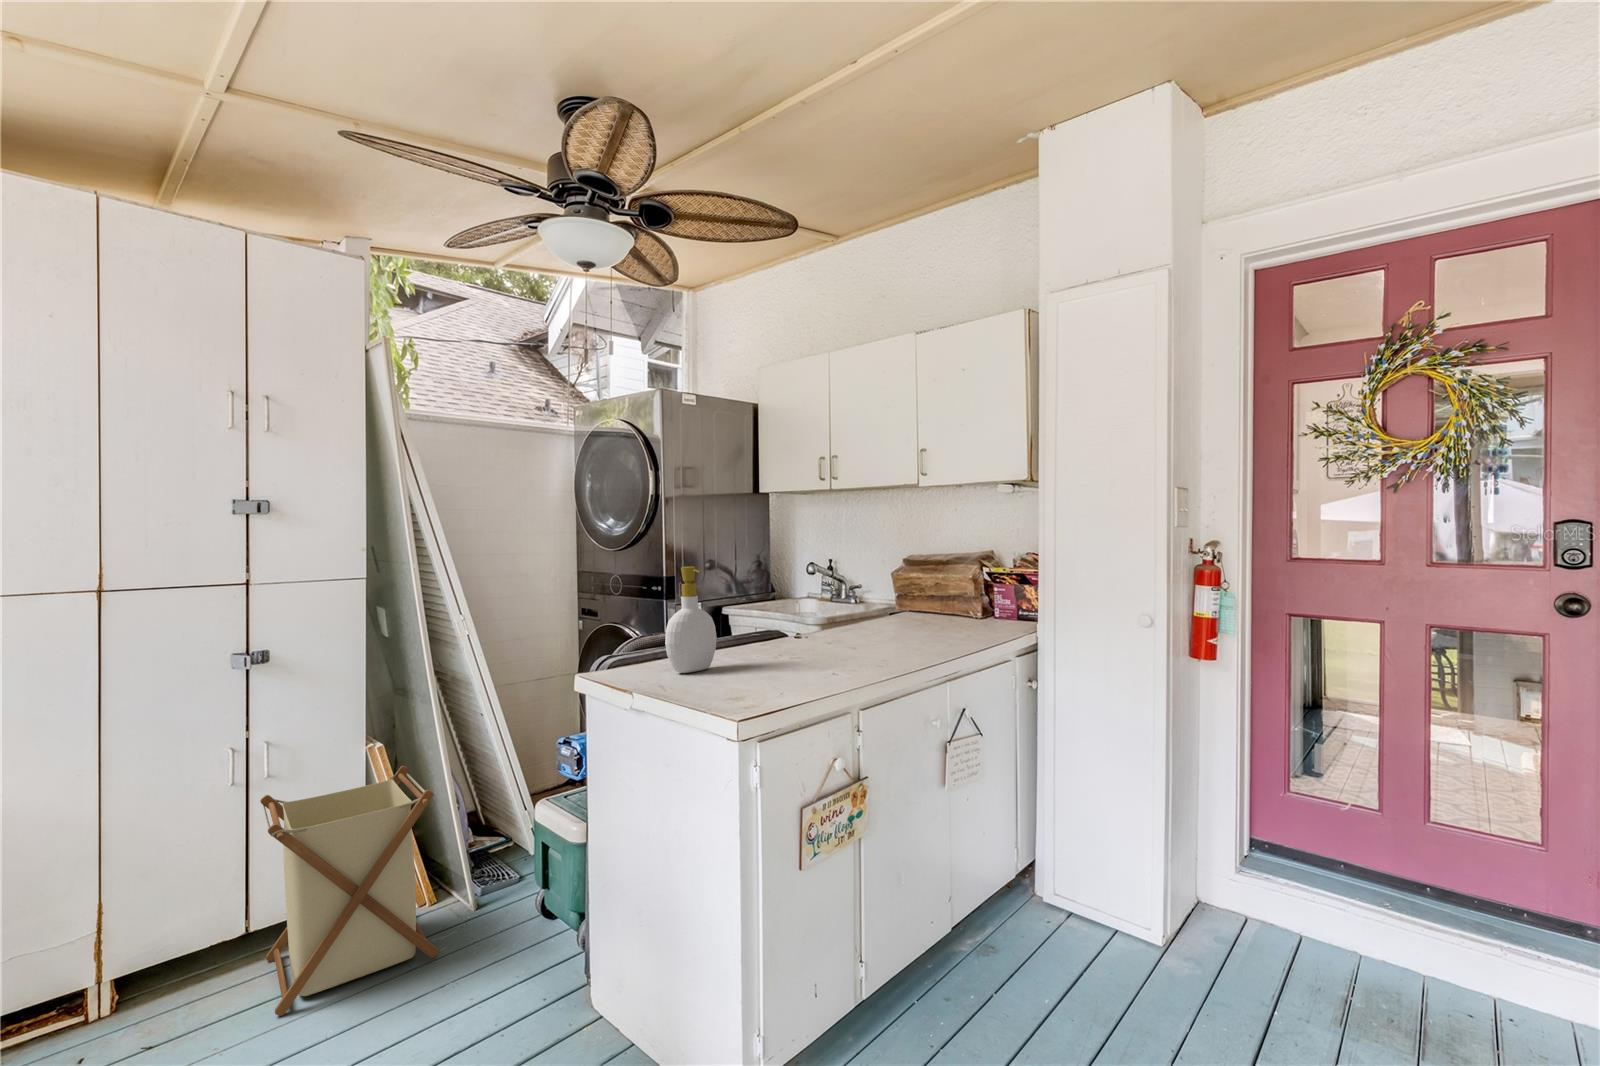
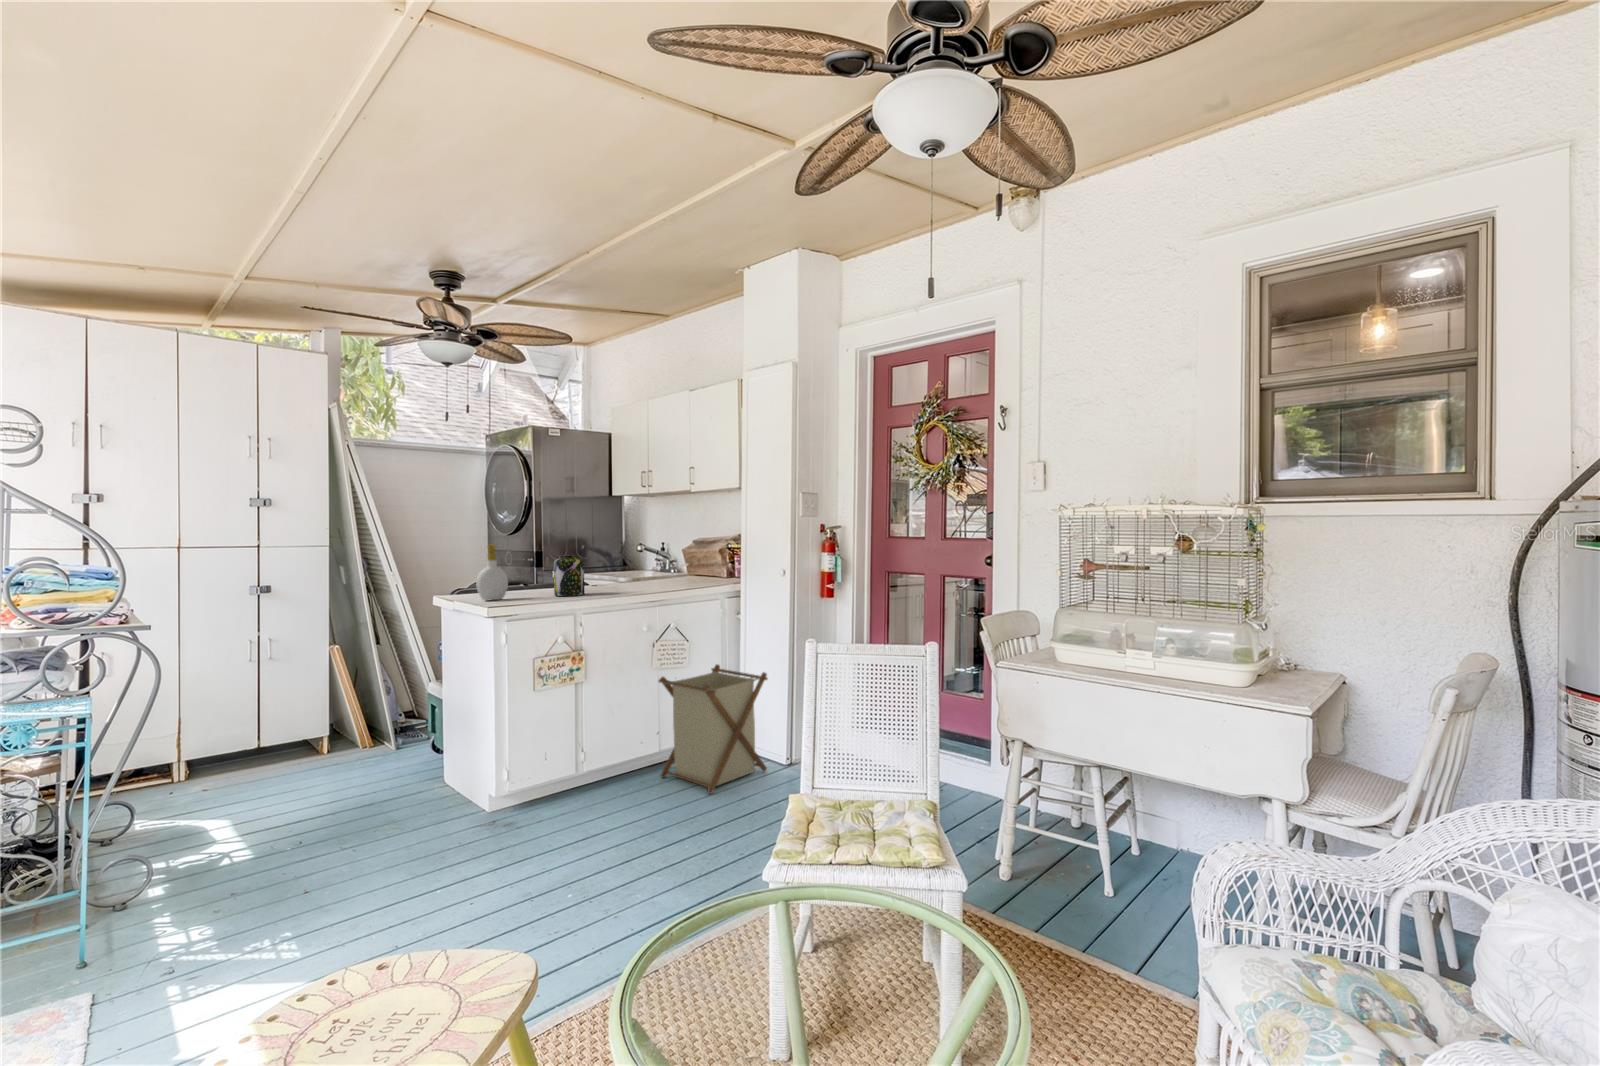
jar: none [793,582,850,659] -> present [554,555,584,596]
laundry basket: present [260,766,439,1016] -> present [659,665,768,794]

